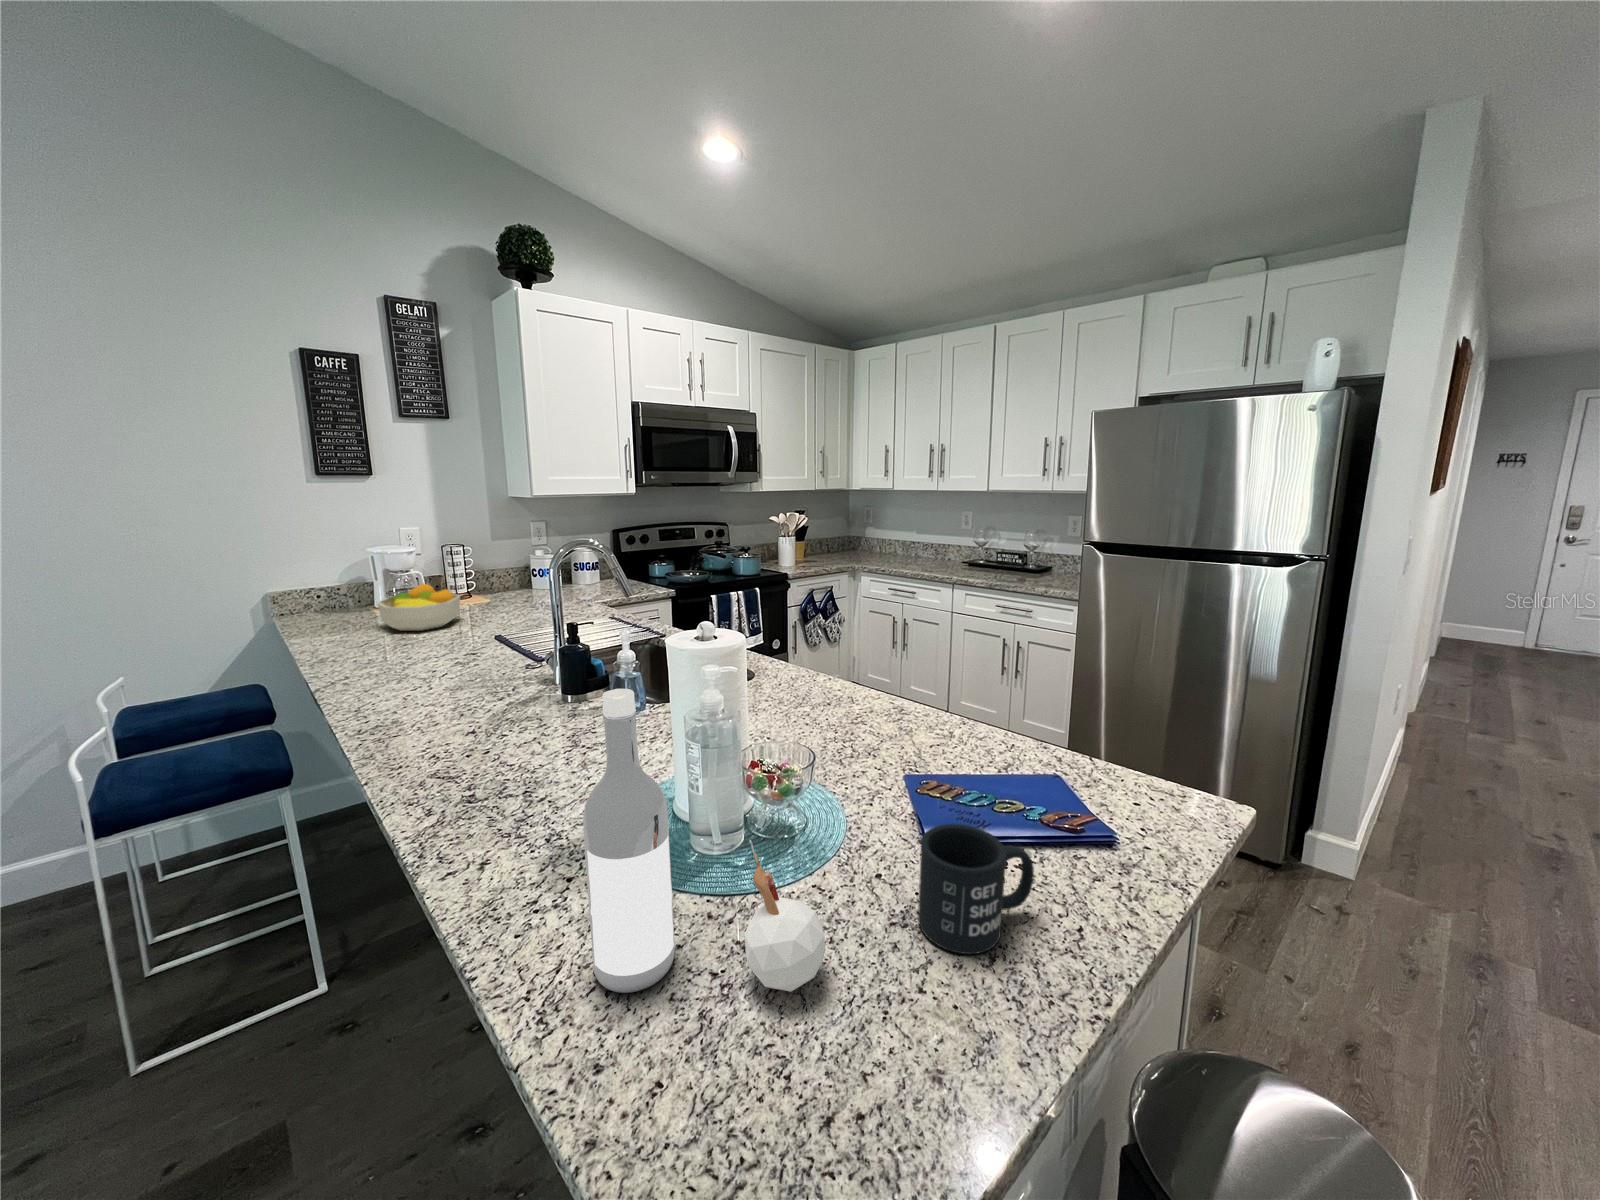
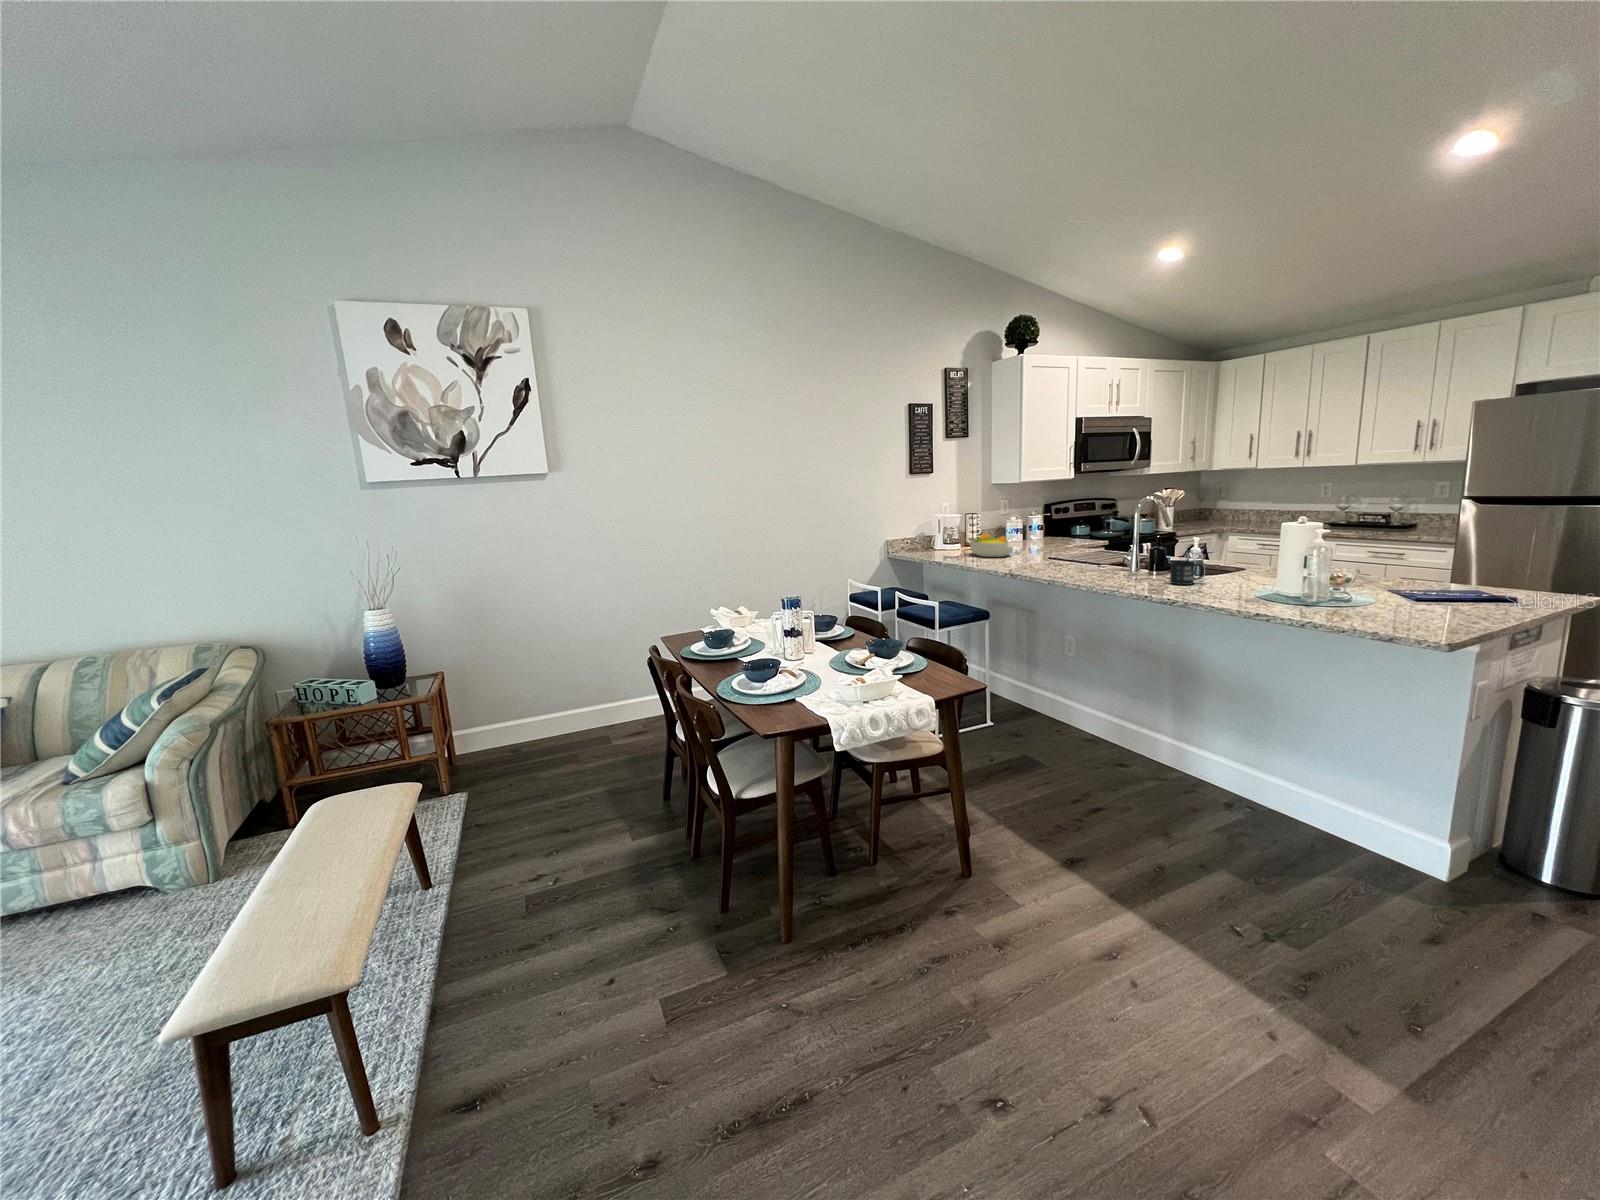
wine bottle: present [583,689,675,993] -> none [1319,524,1354,611]
mug: present [918,824,1034,954] -> present [1170,560,1204,585]
candle: present [744,840,825,992] -> none [1377,570,1410,612]

